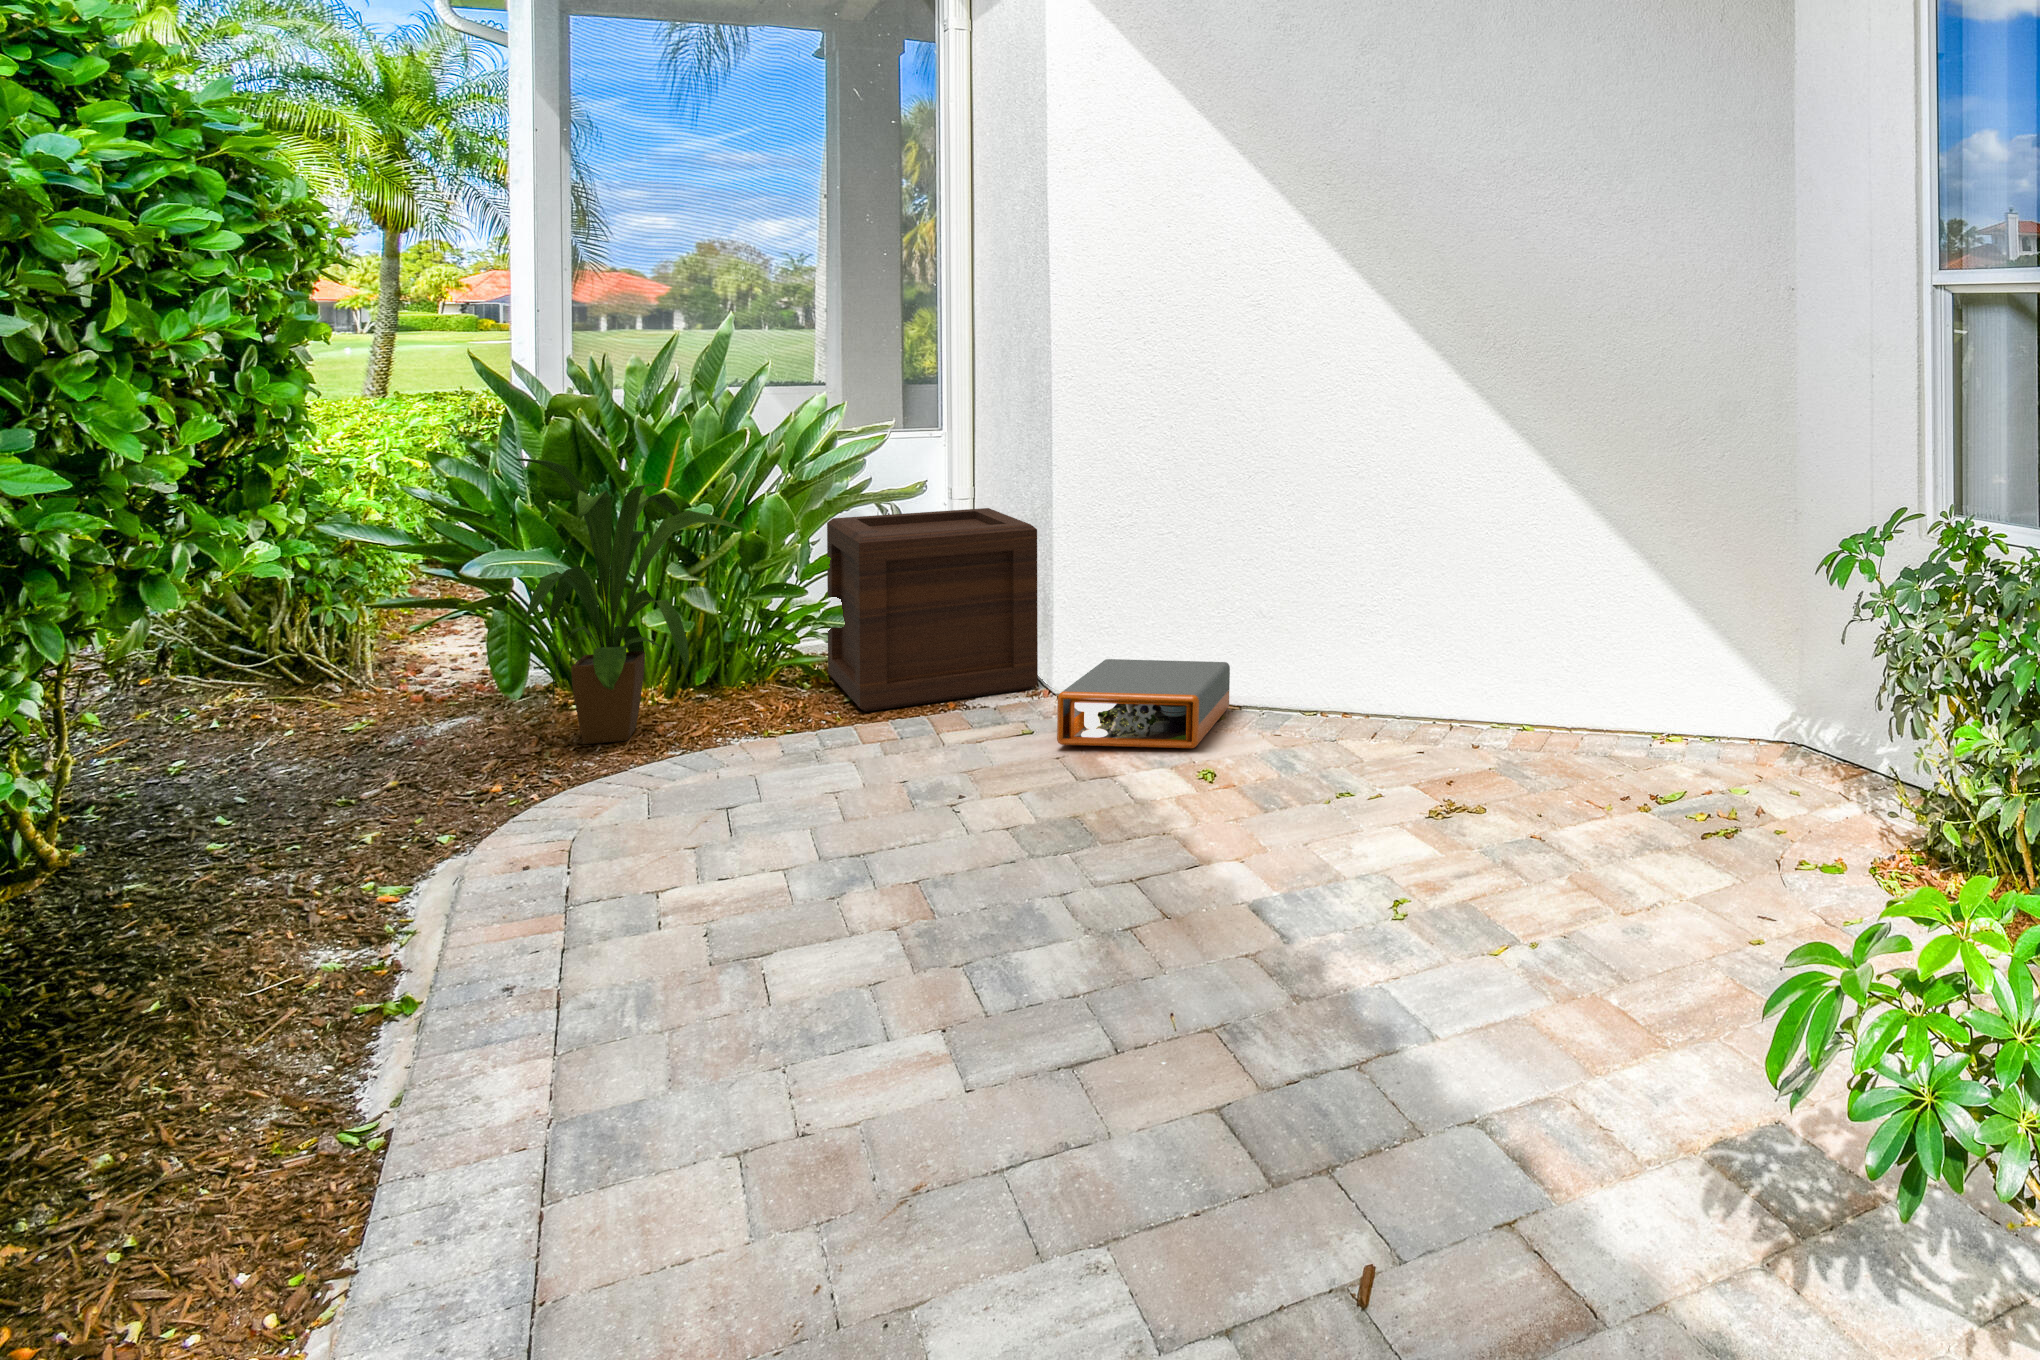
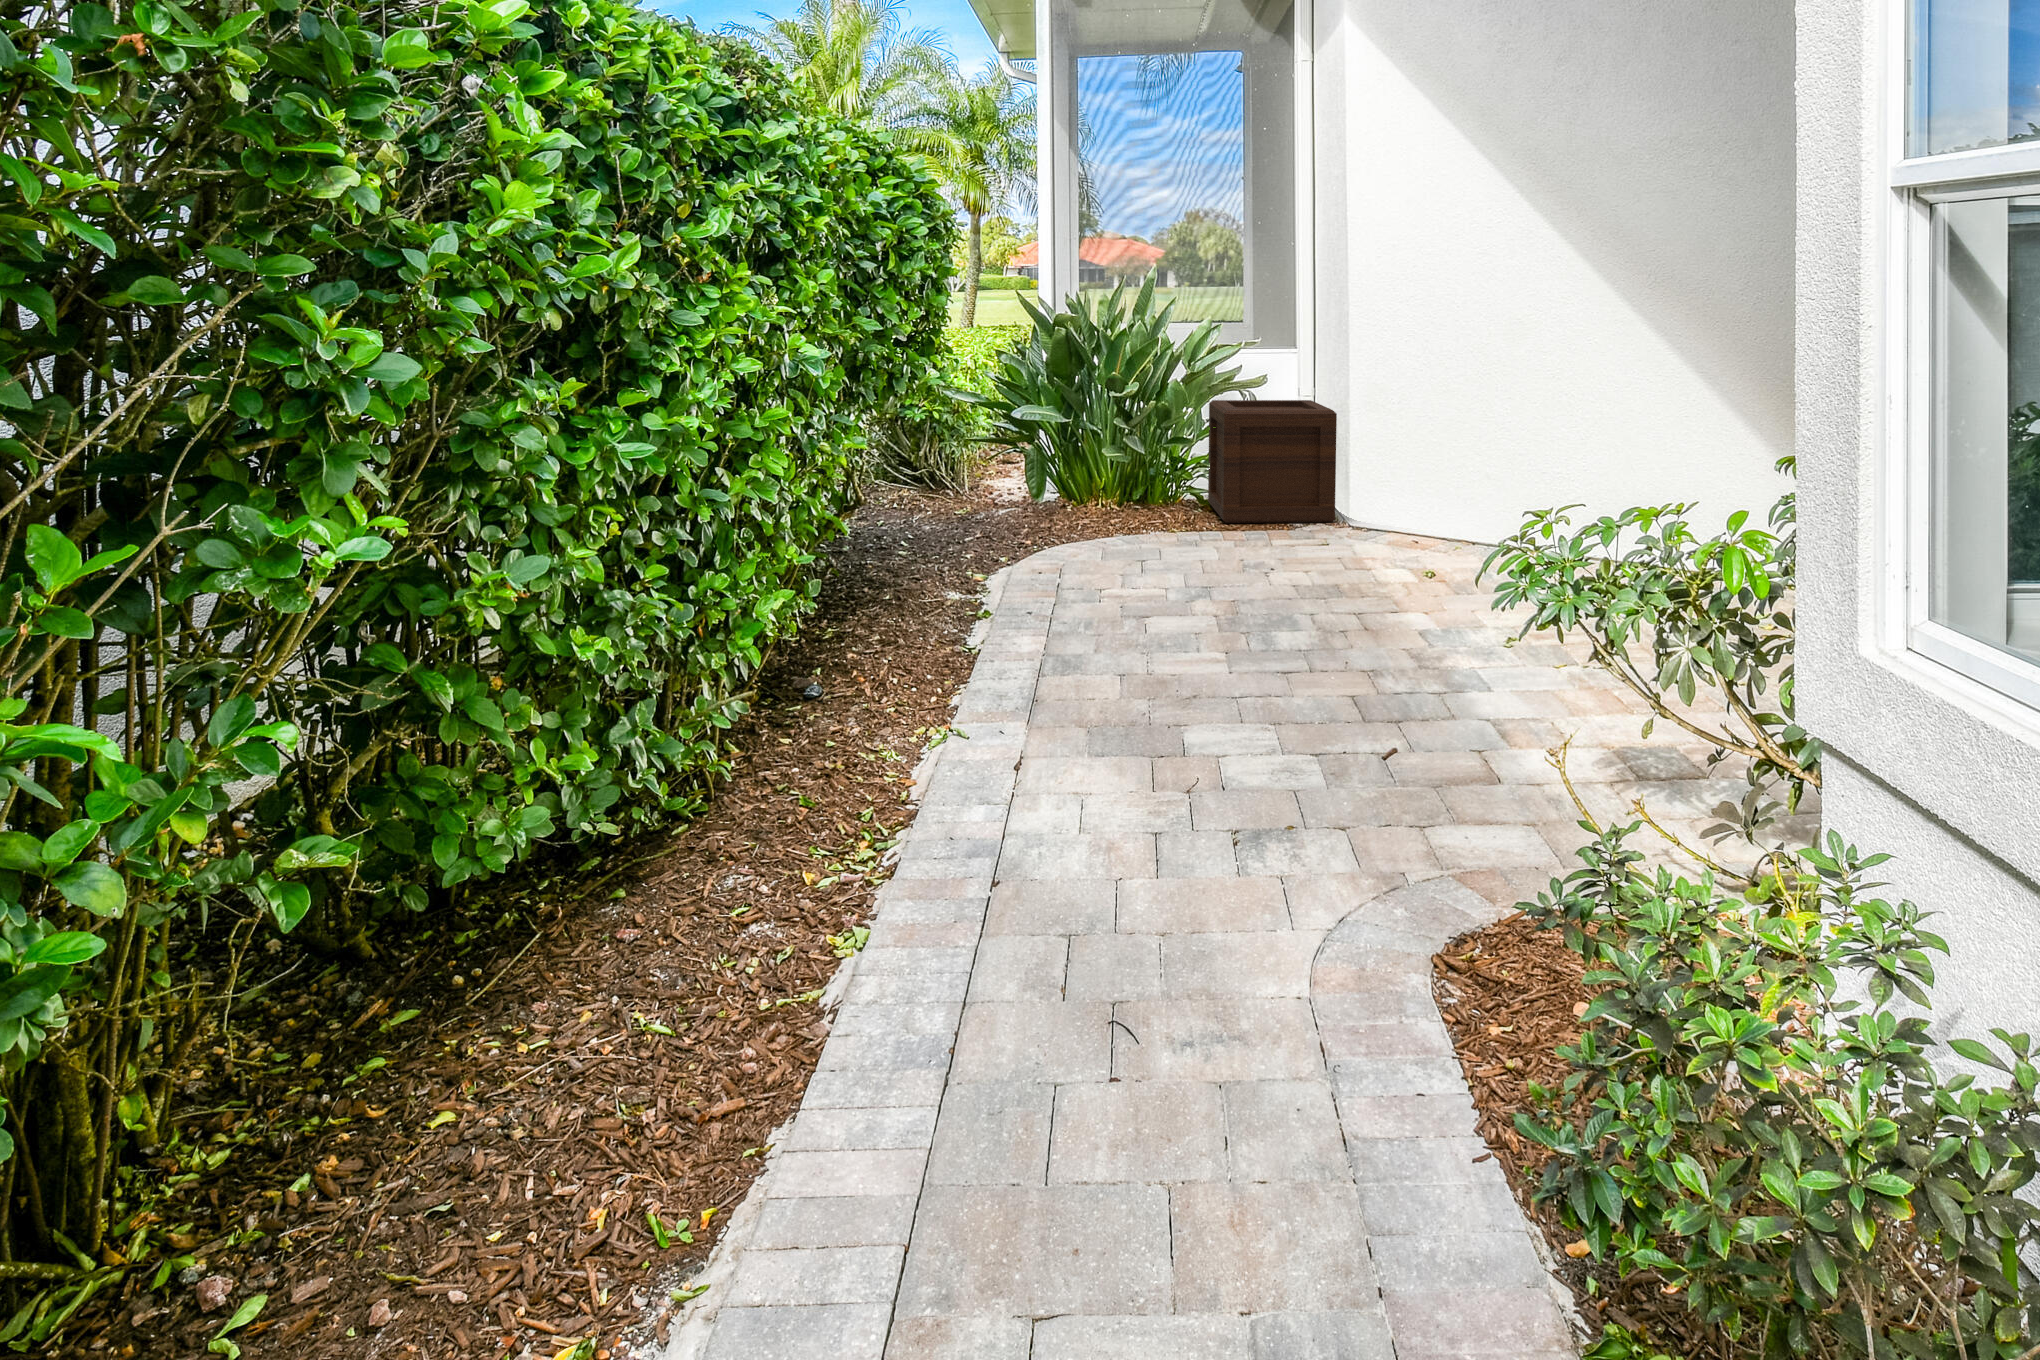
house plant: present [516,458,746,744] -> none [1041,351,1161,523]
storage box: present [1057,659,1230,748] -> none [1336,503,1459,562]

